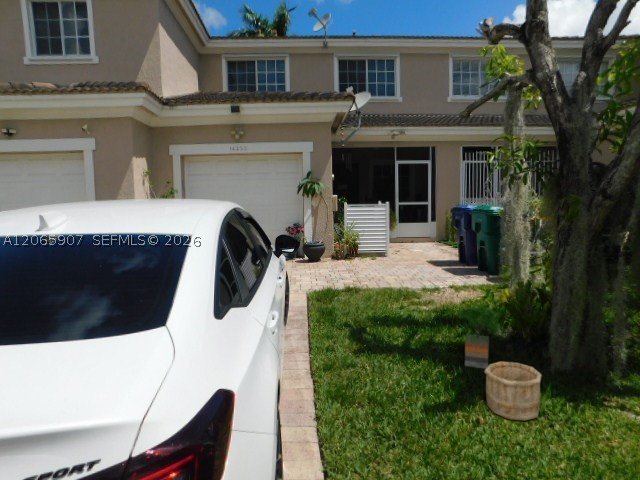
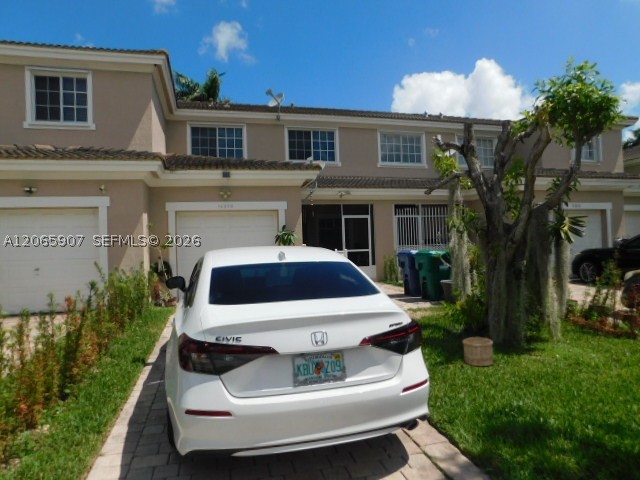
potted tree: present [460,307,500,368] -> none [436,310,463,349]

